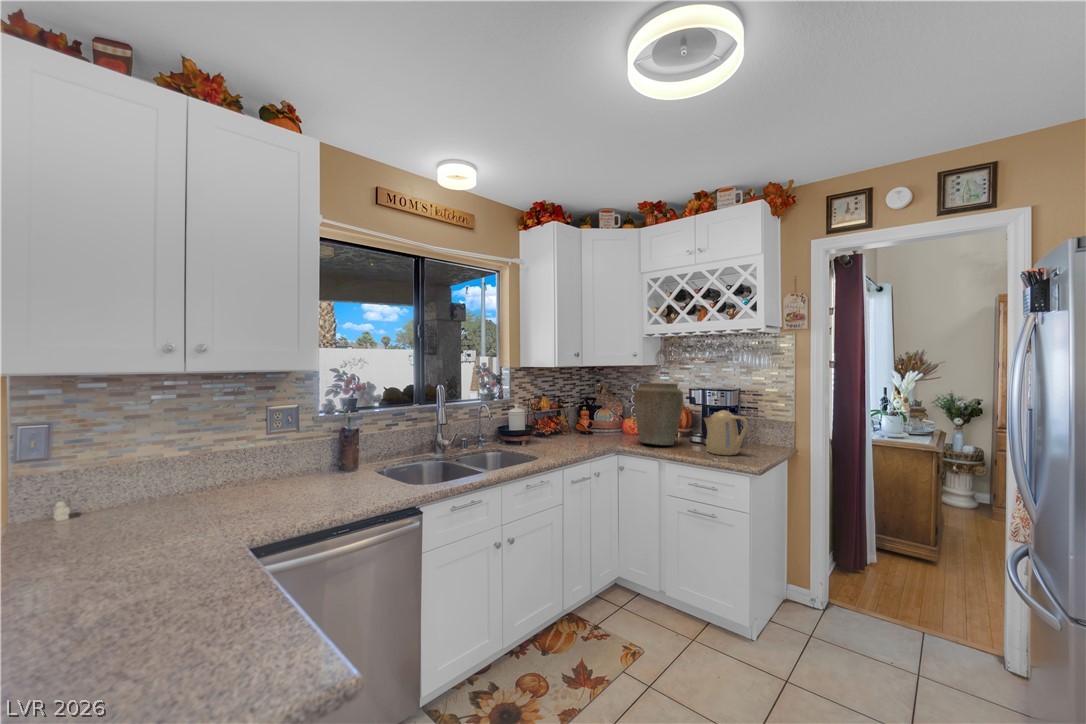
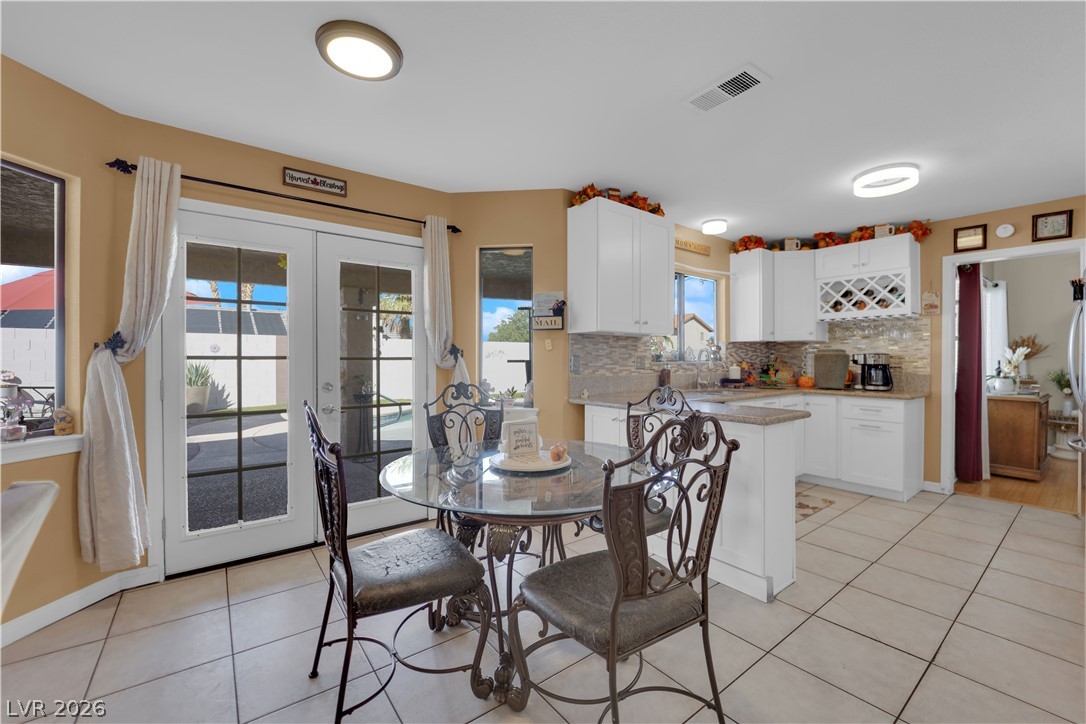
potted plant: none [543,396,594,448] -> present [756,370,786,389]
kettle: present [704,410,748,455] -> none [866,365,900,392]

